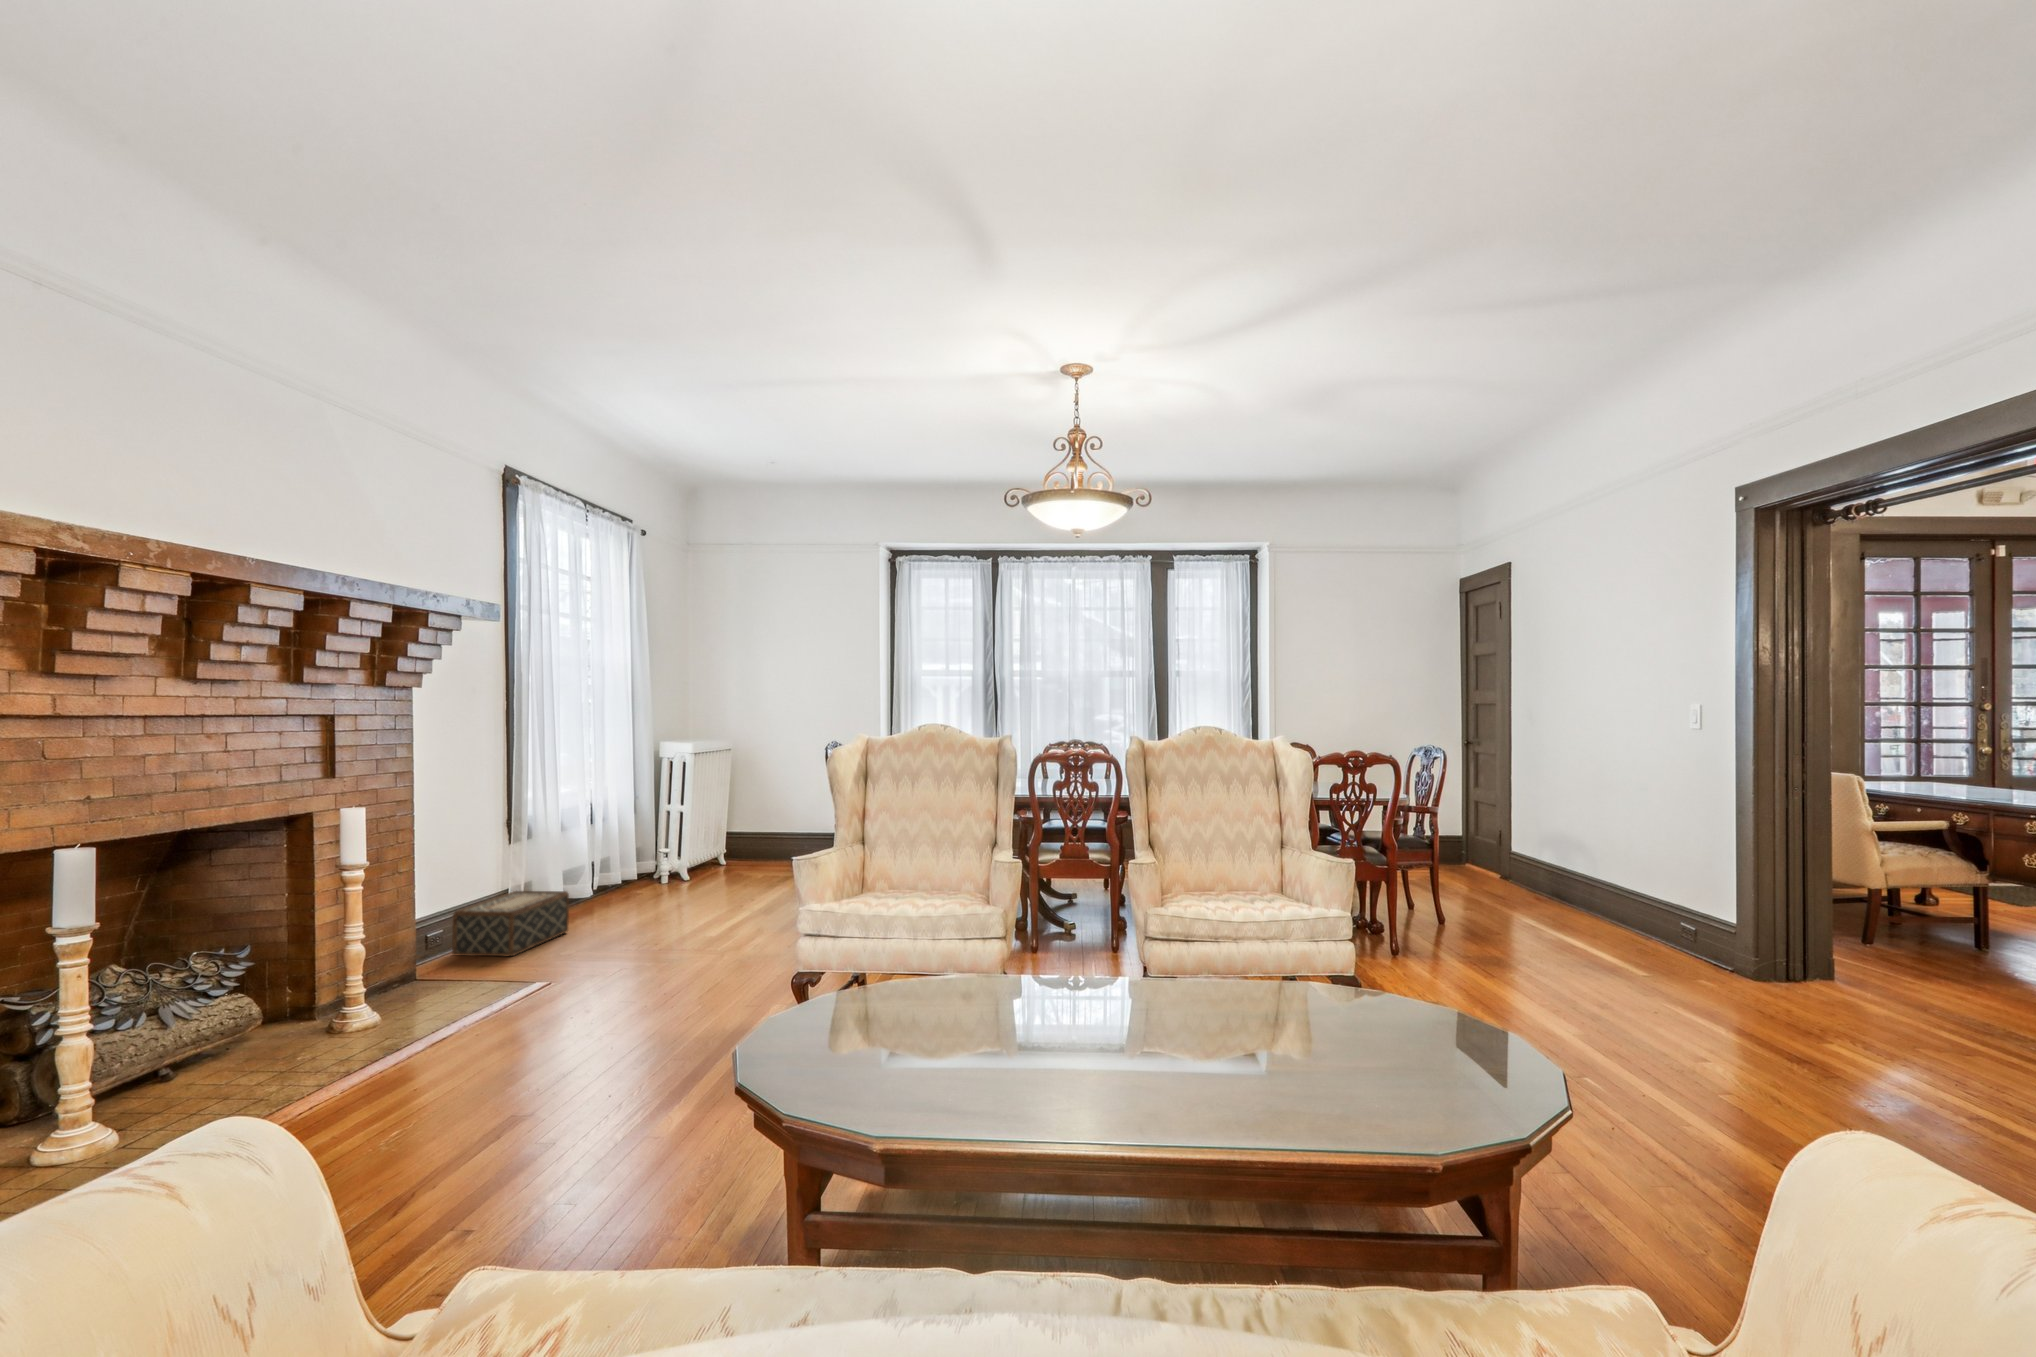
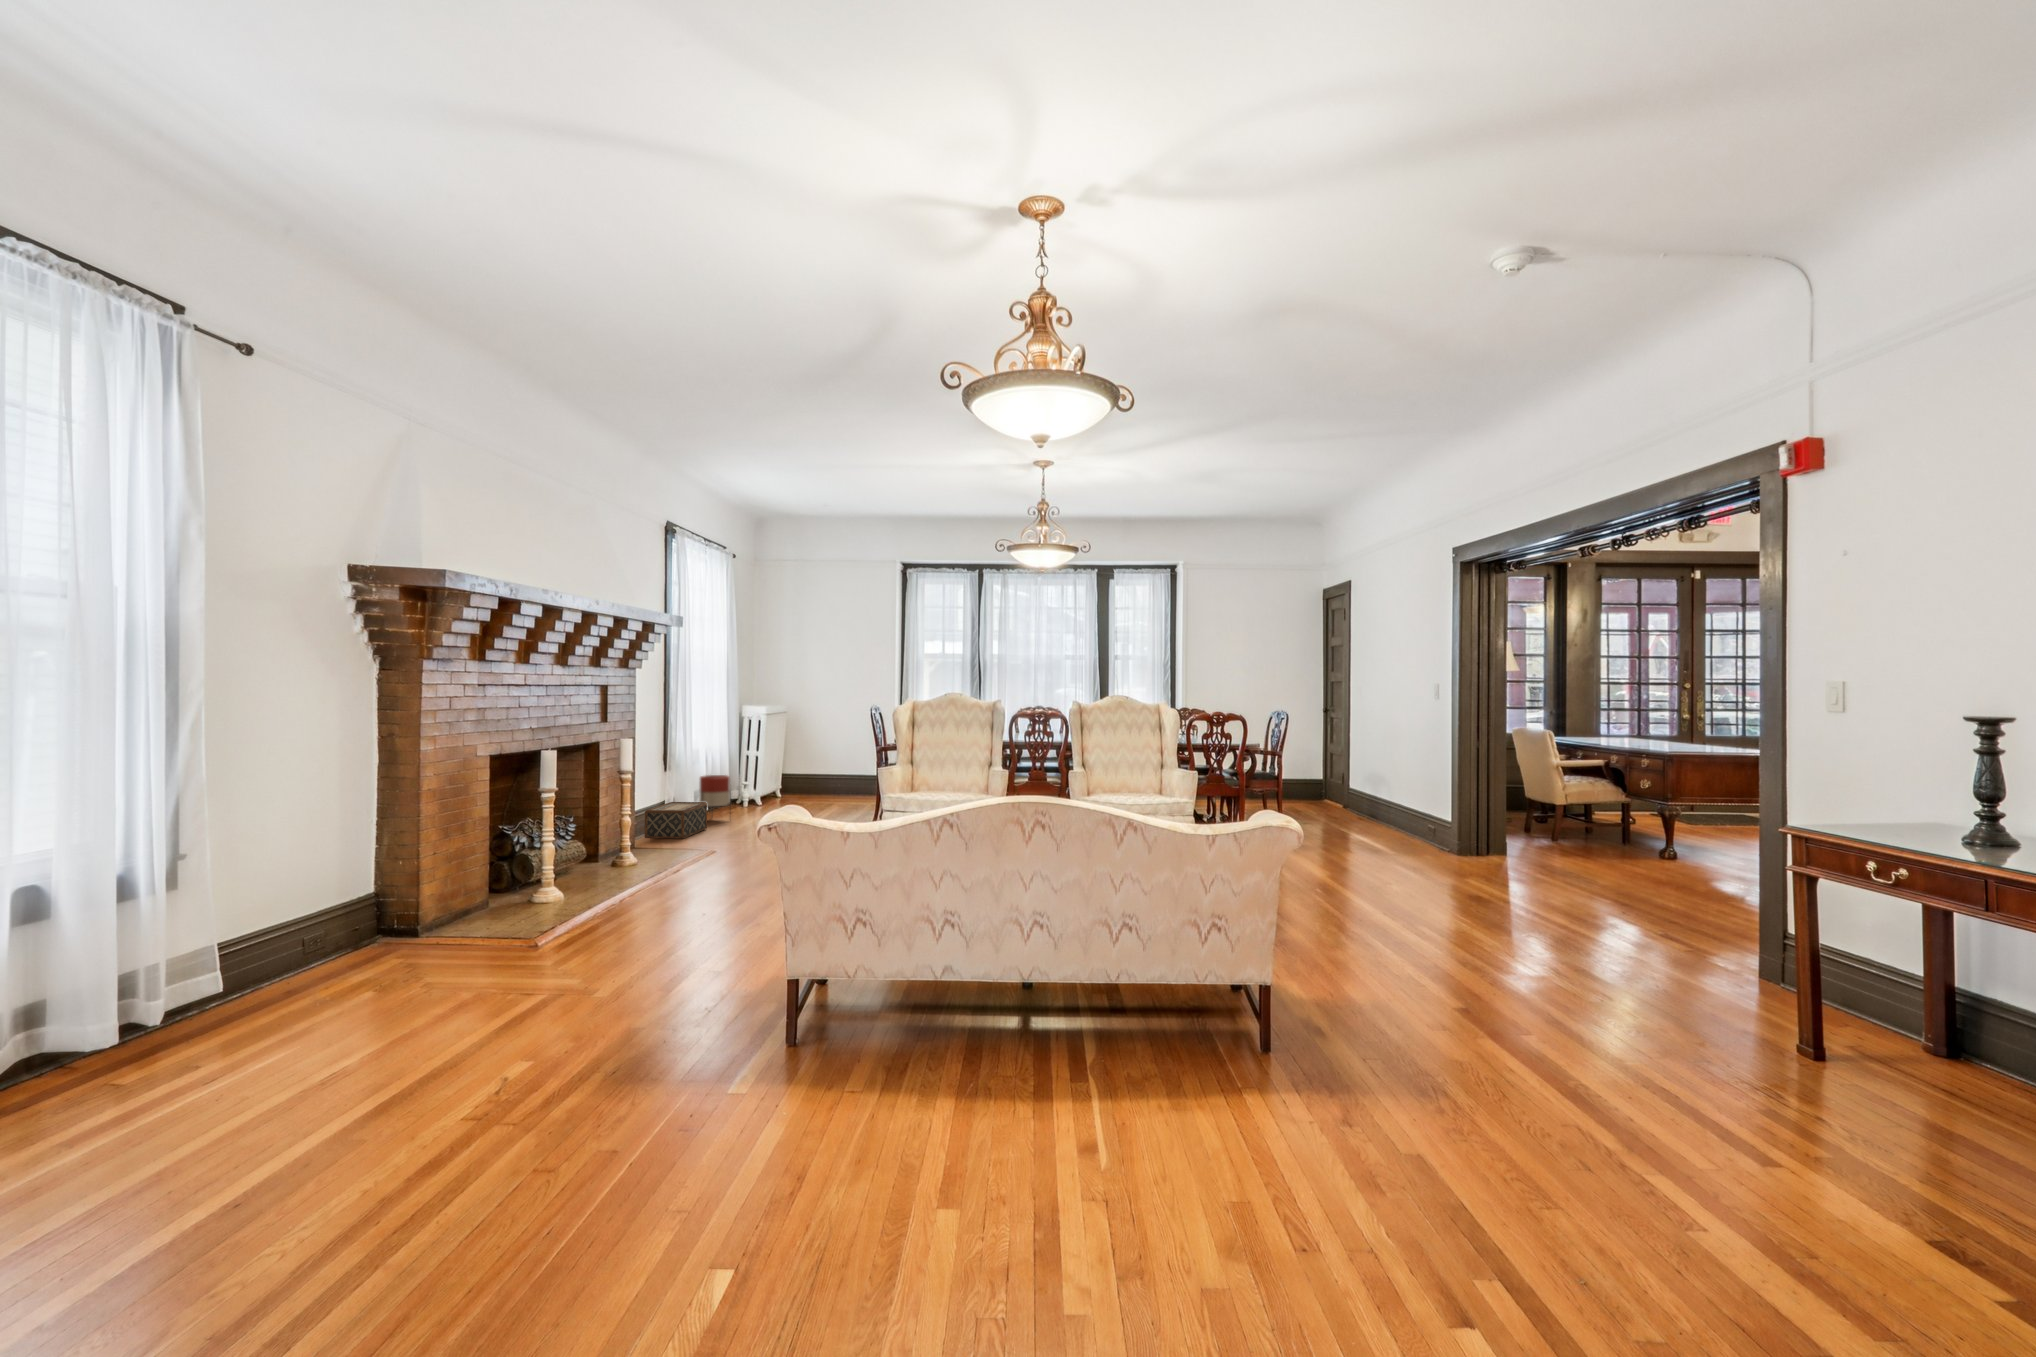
planter: none [574,844,621,916] -> present [699,775,731,807]

